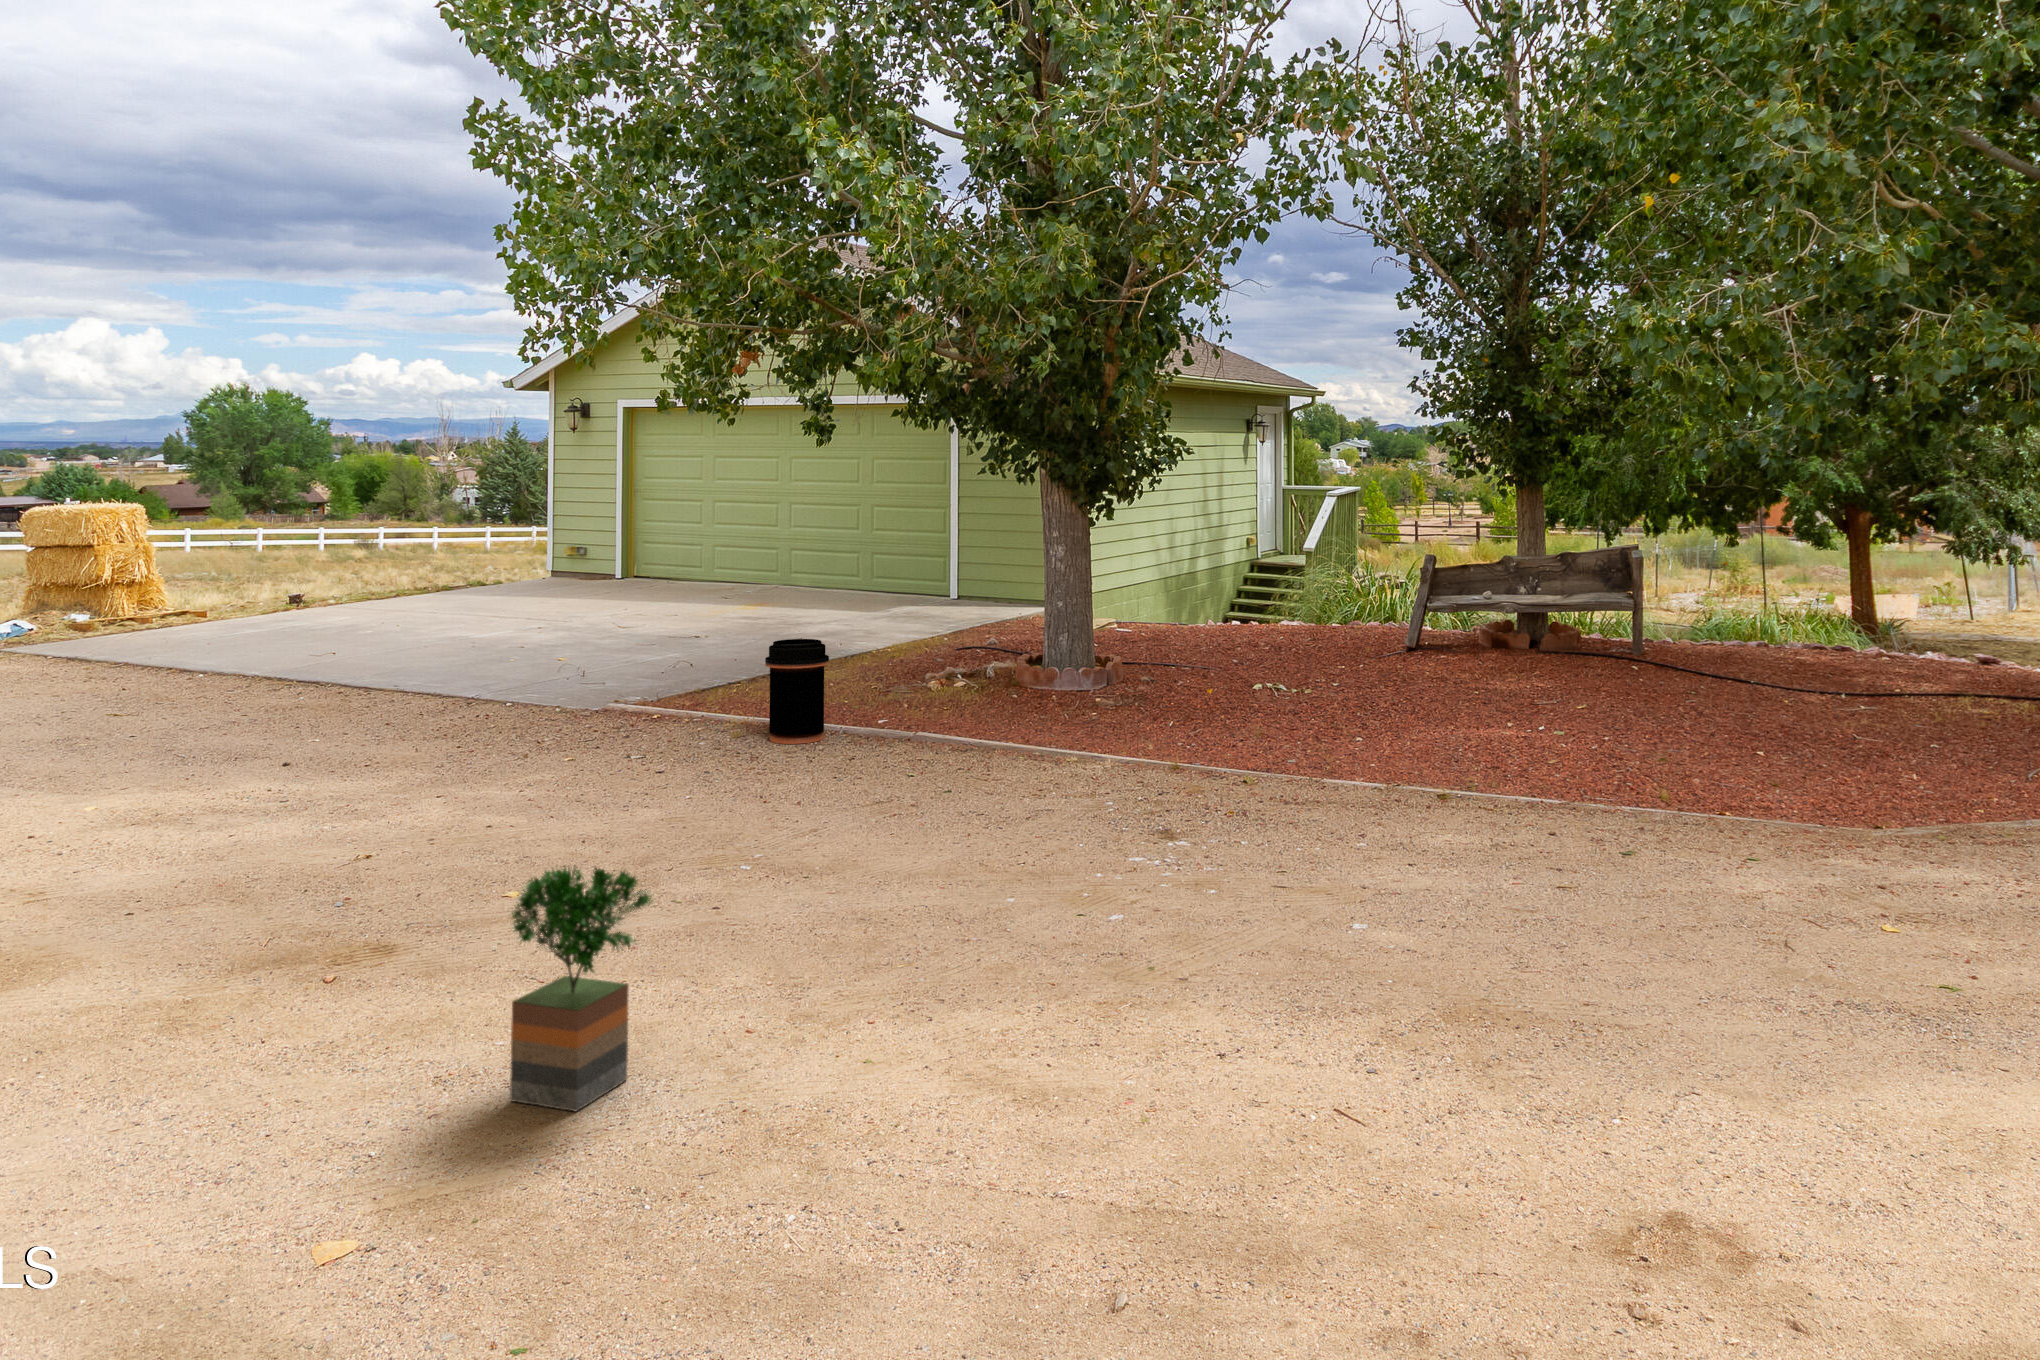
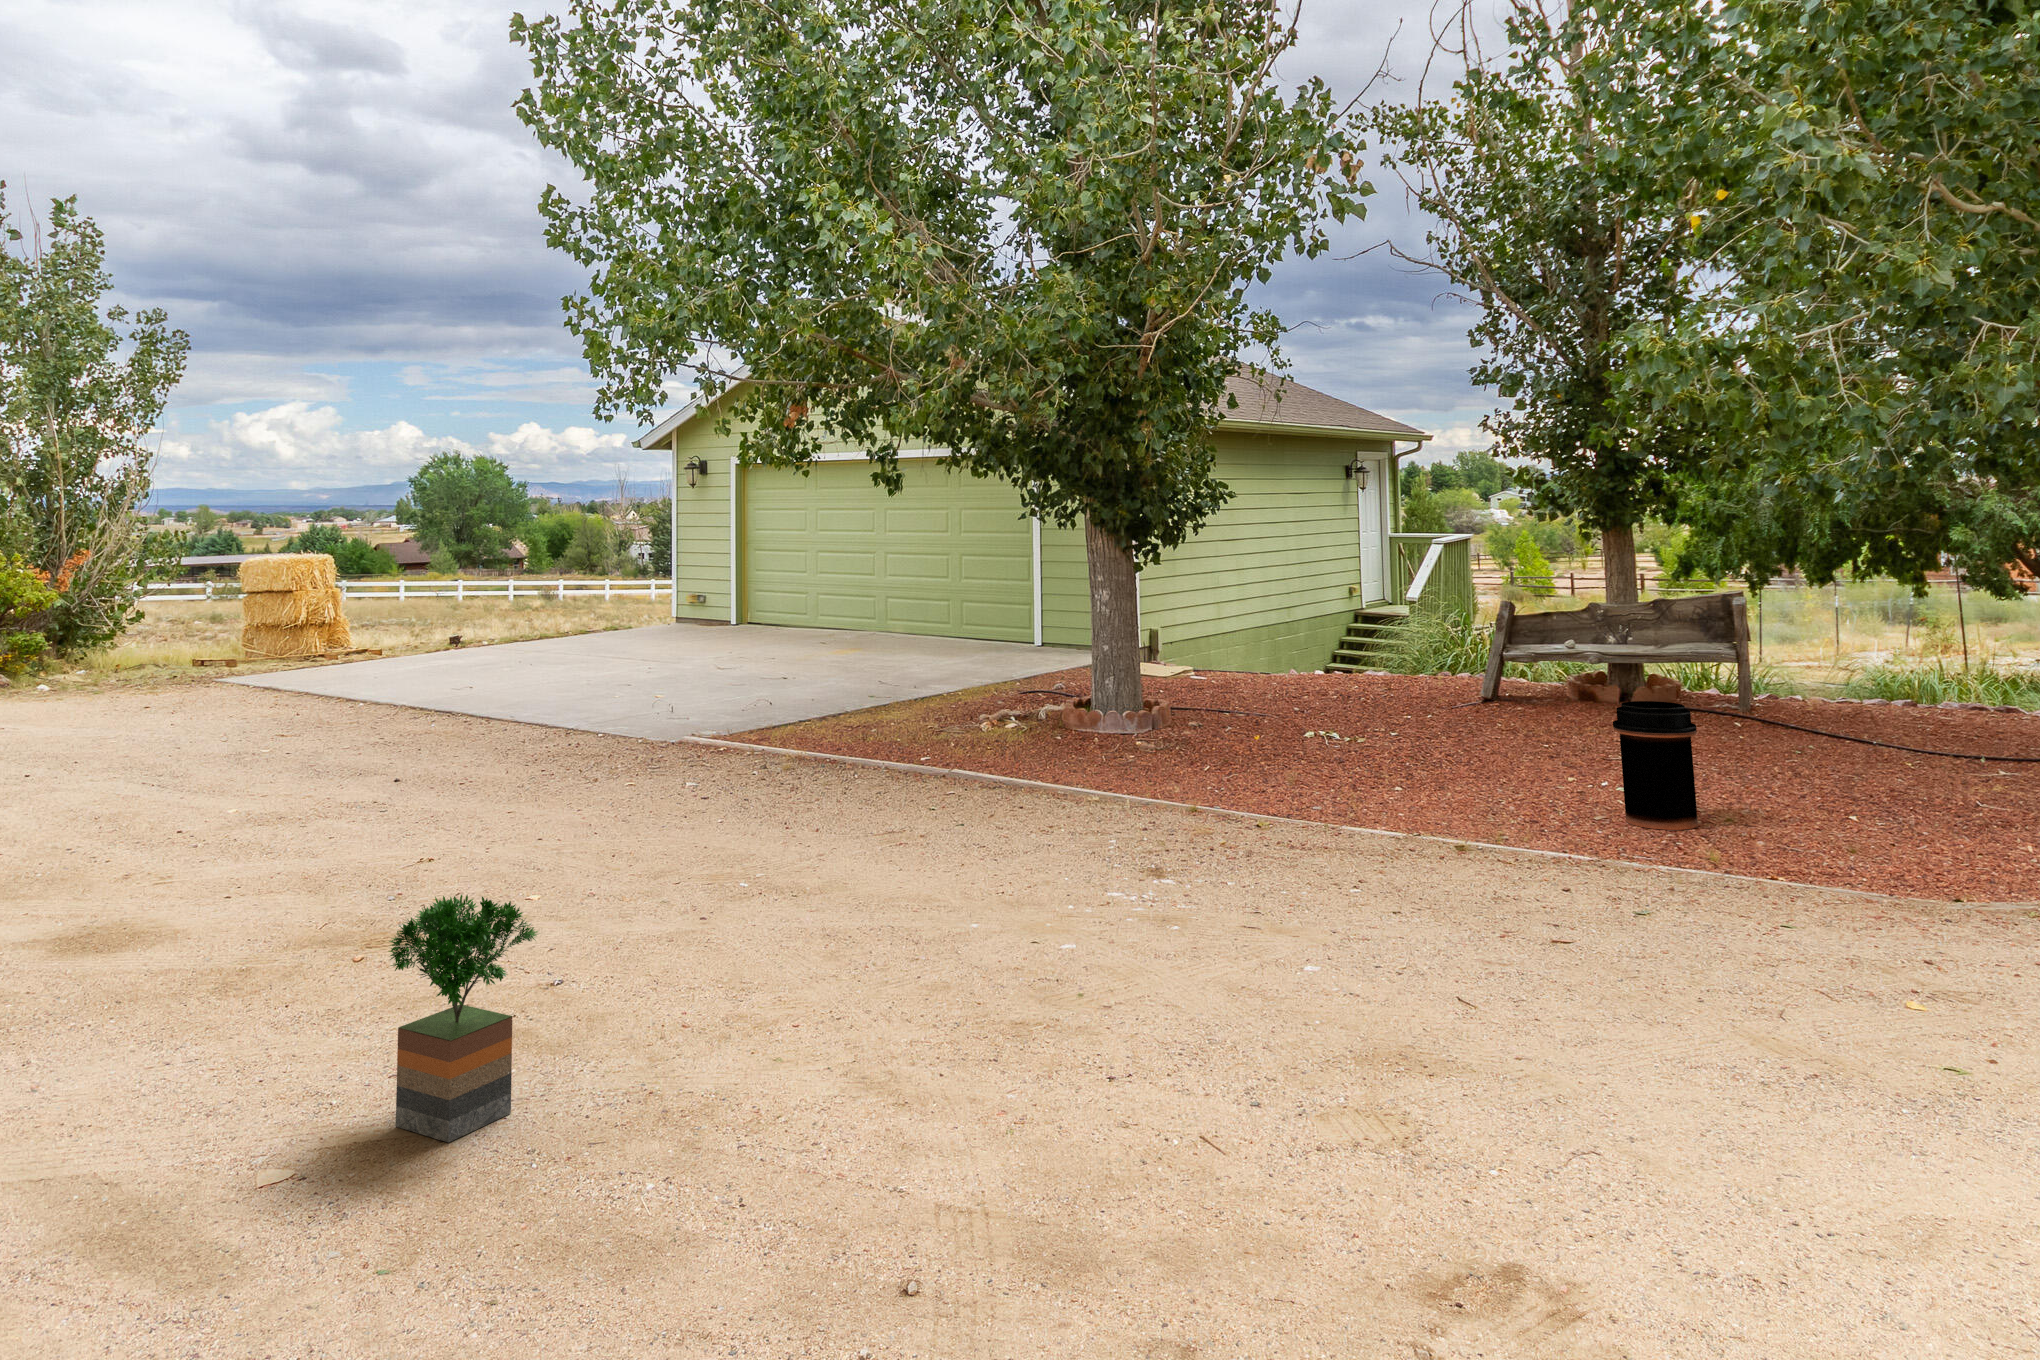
trash can: present [765,639,829,744] -> present [1613,701,1698,830]

